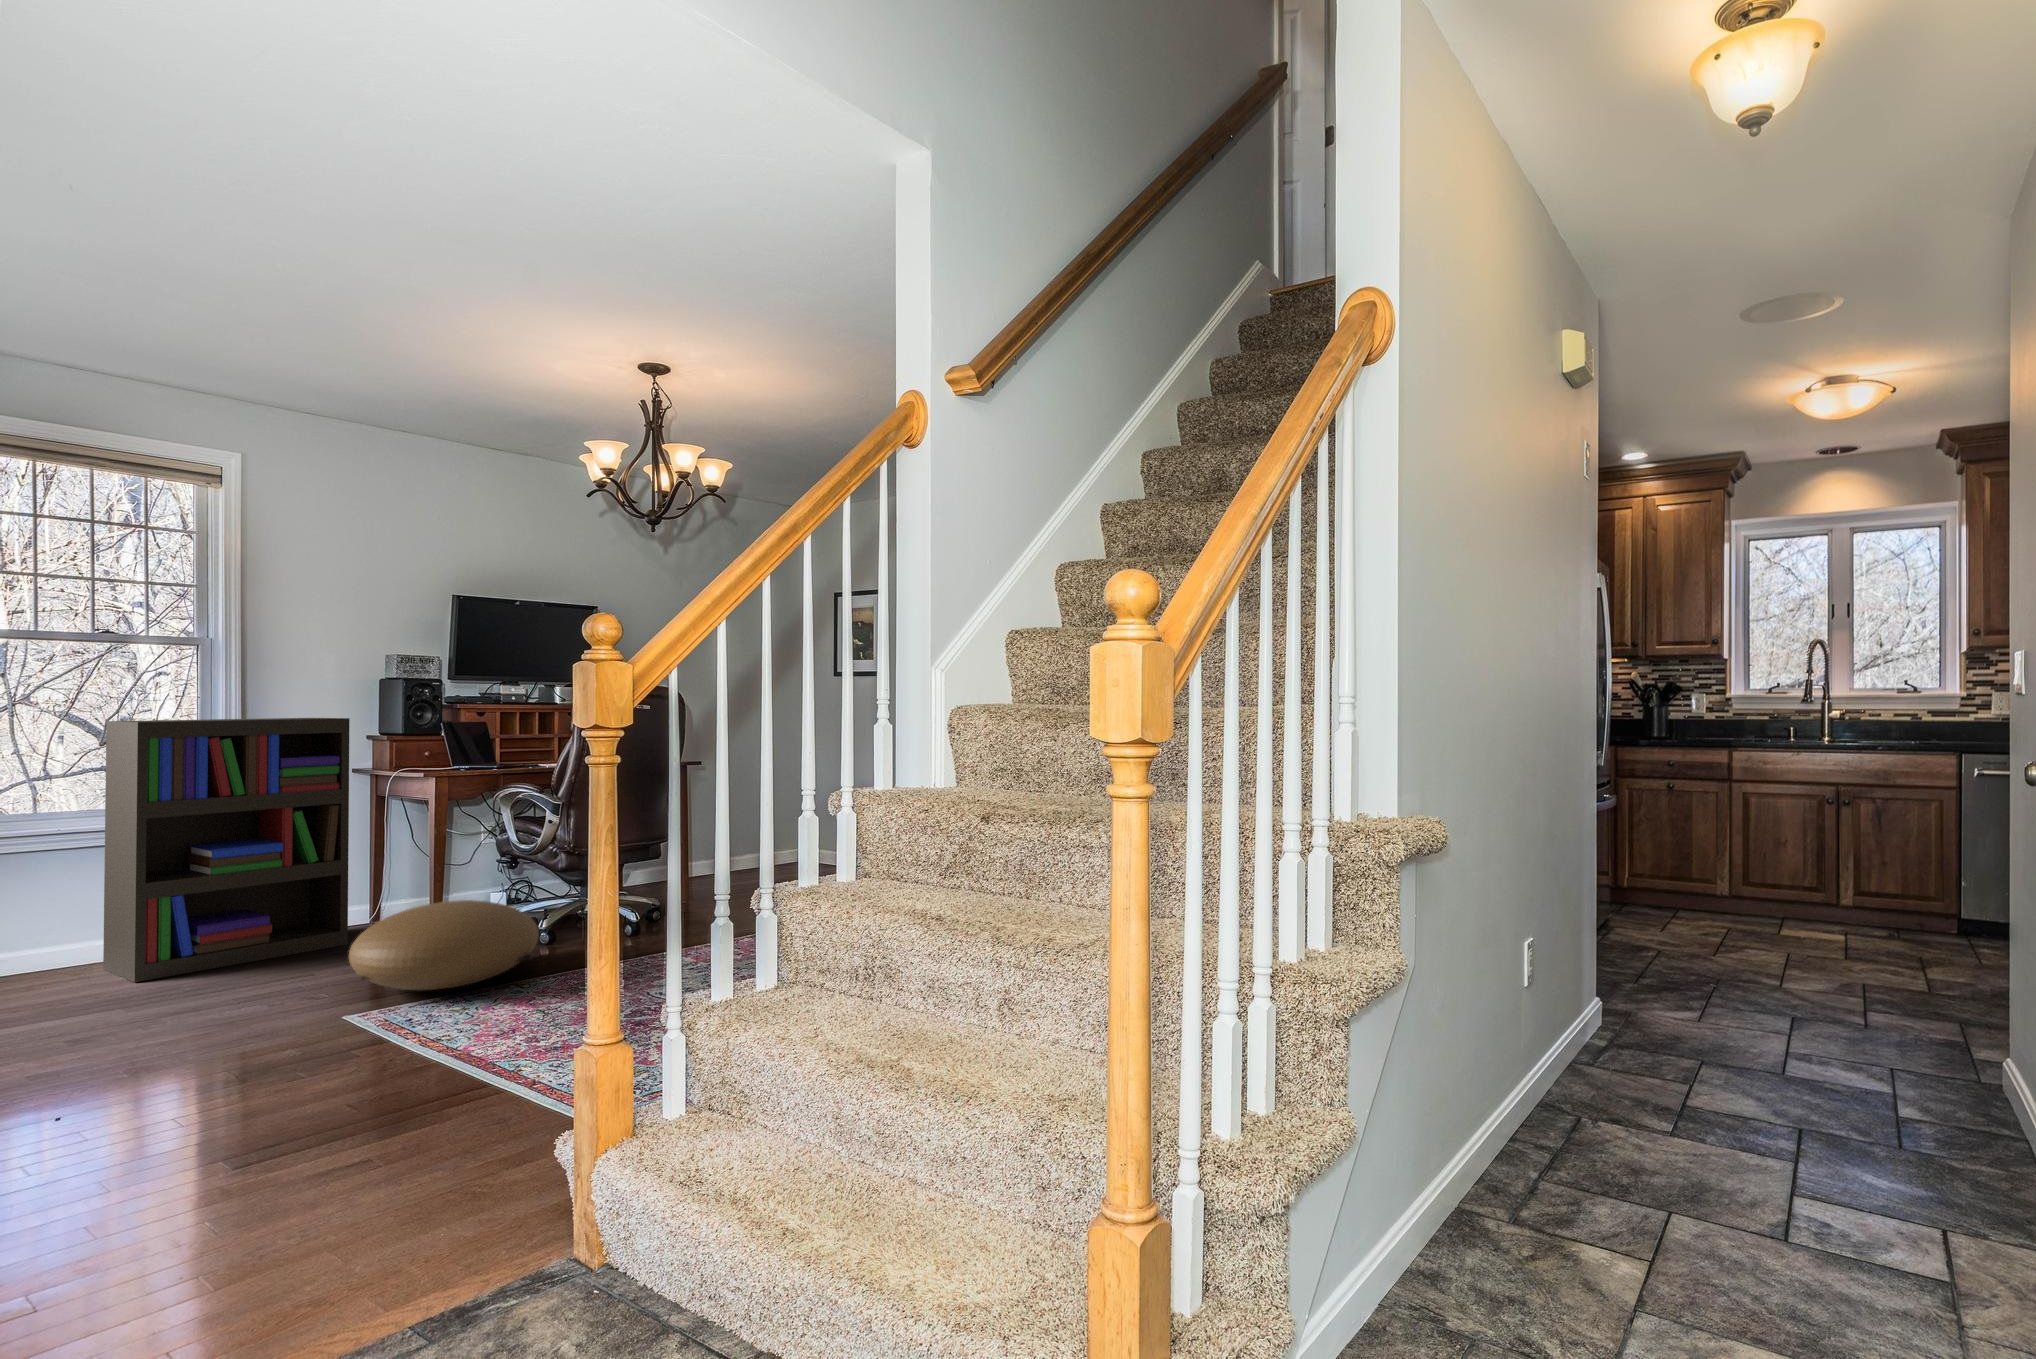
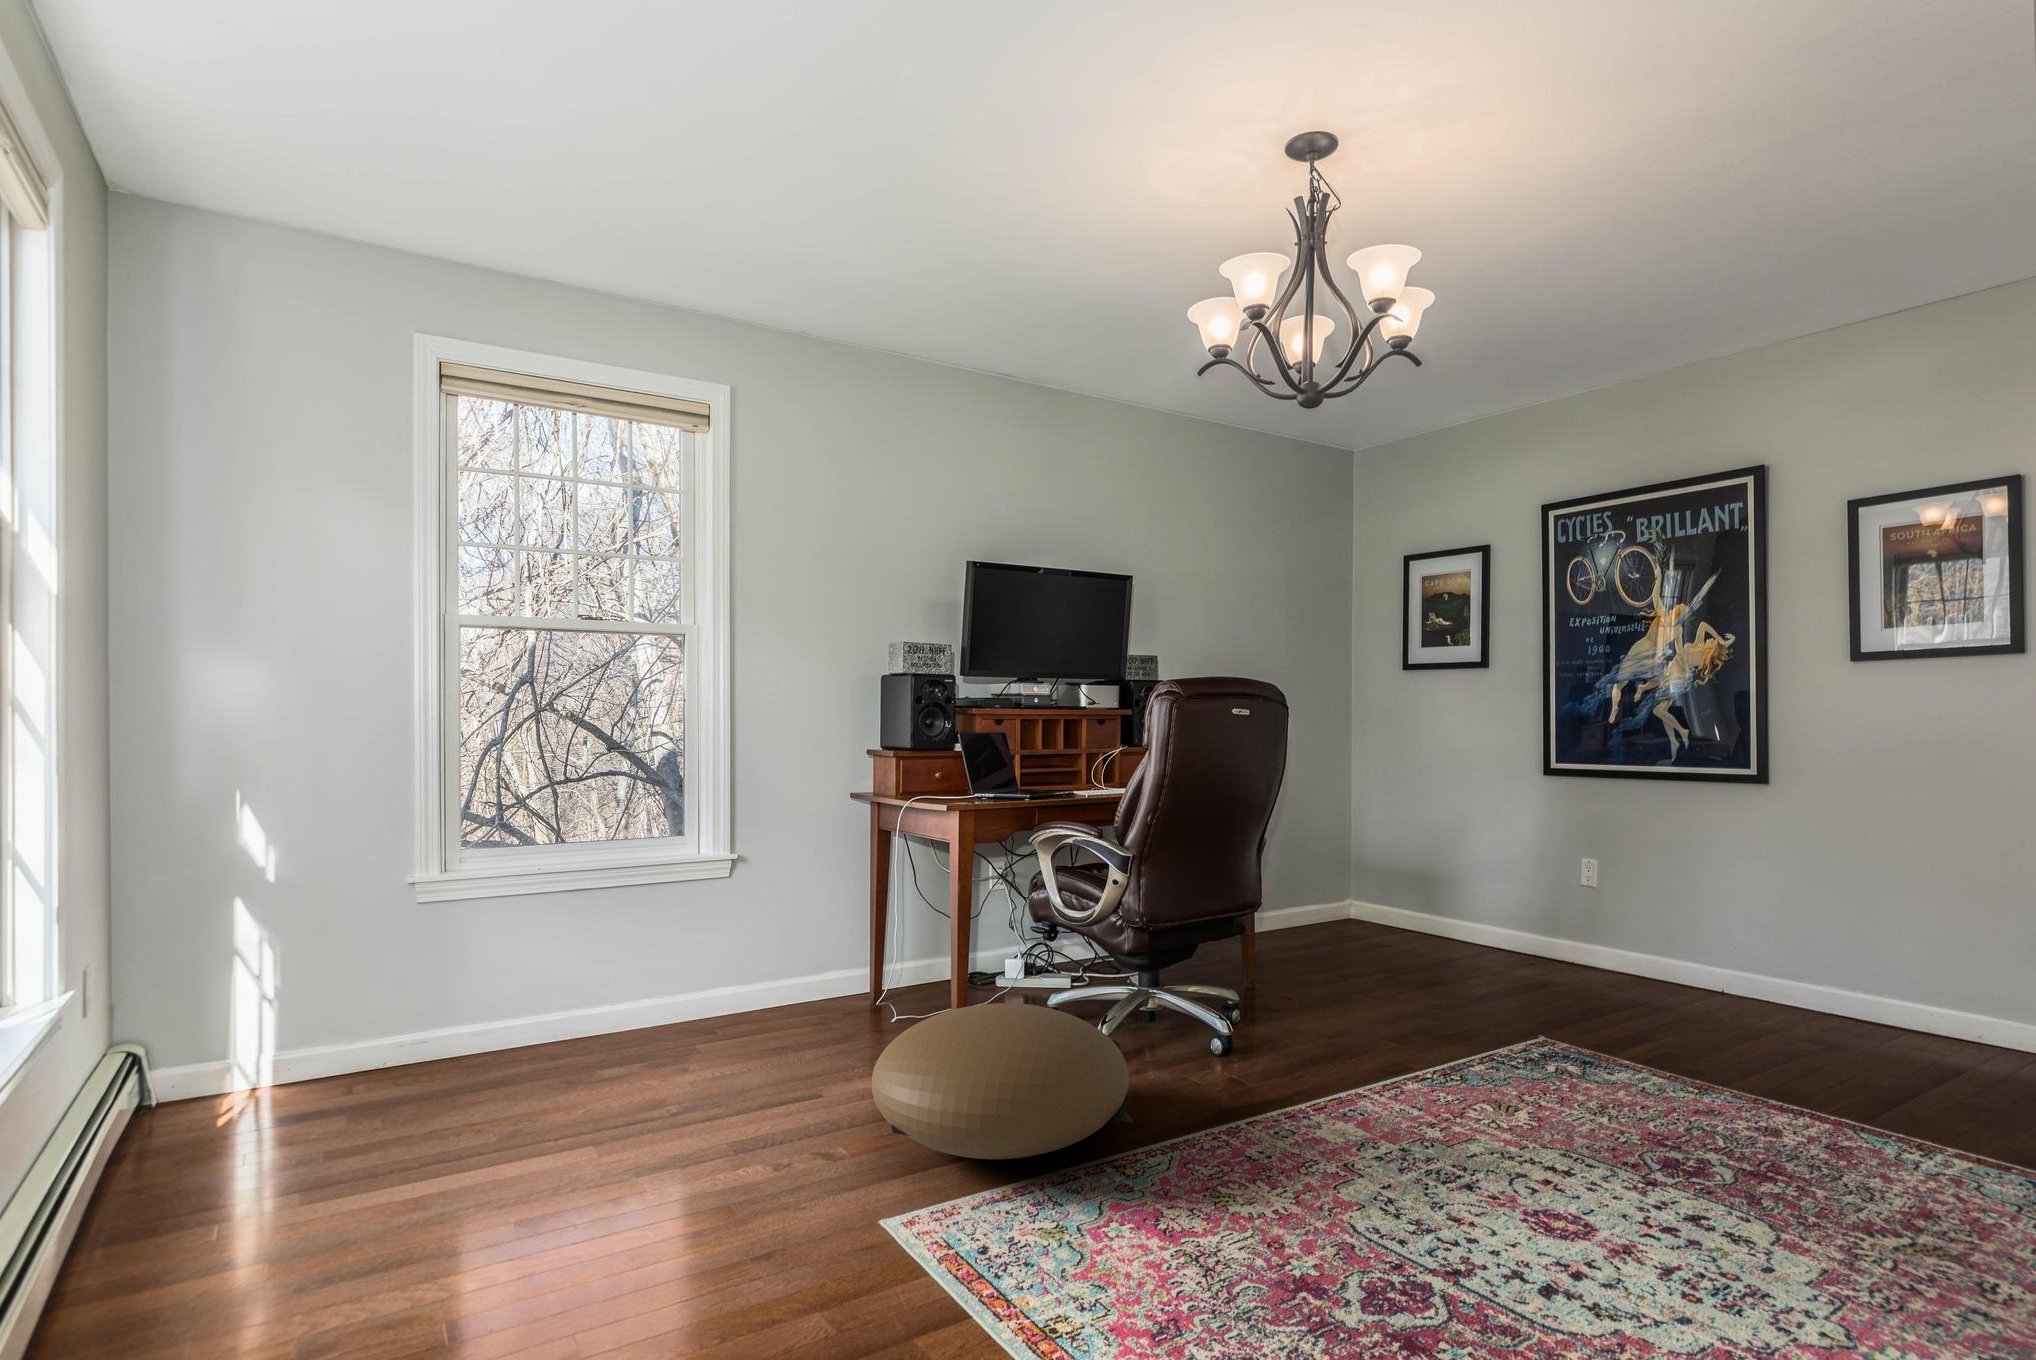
bookshelf: present [103,718,350,982] -> none [587,725,854,1072]

